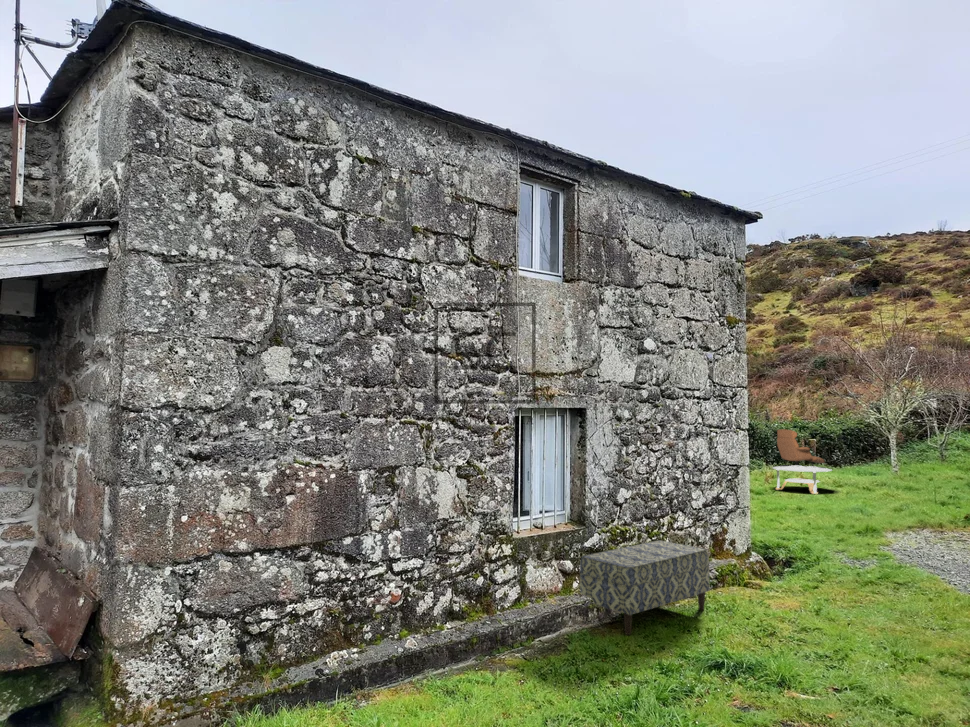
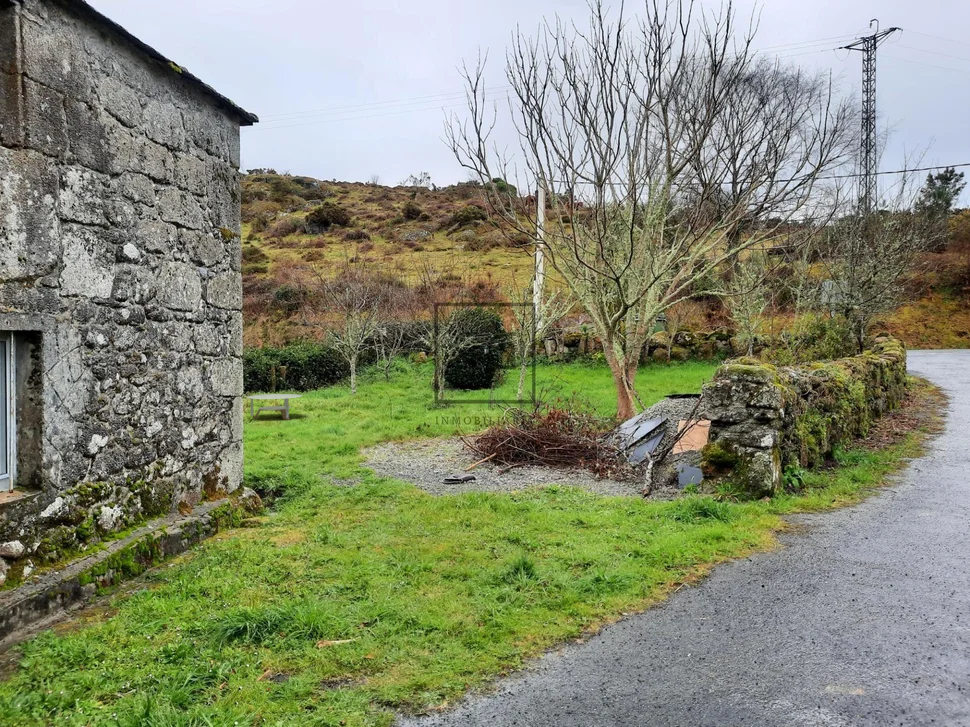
lounge chair: present [777,429,825,467] -> none [246,358,290,398]
bench: present [580,540,710,635] -> none [36,492,210,620]

